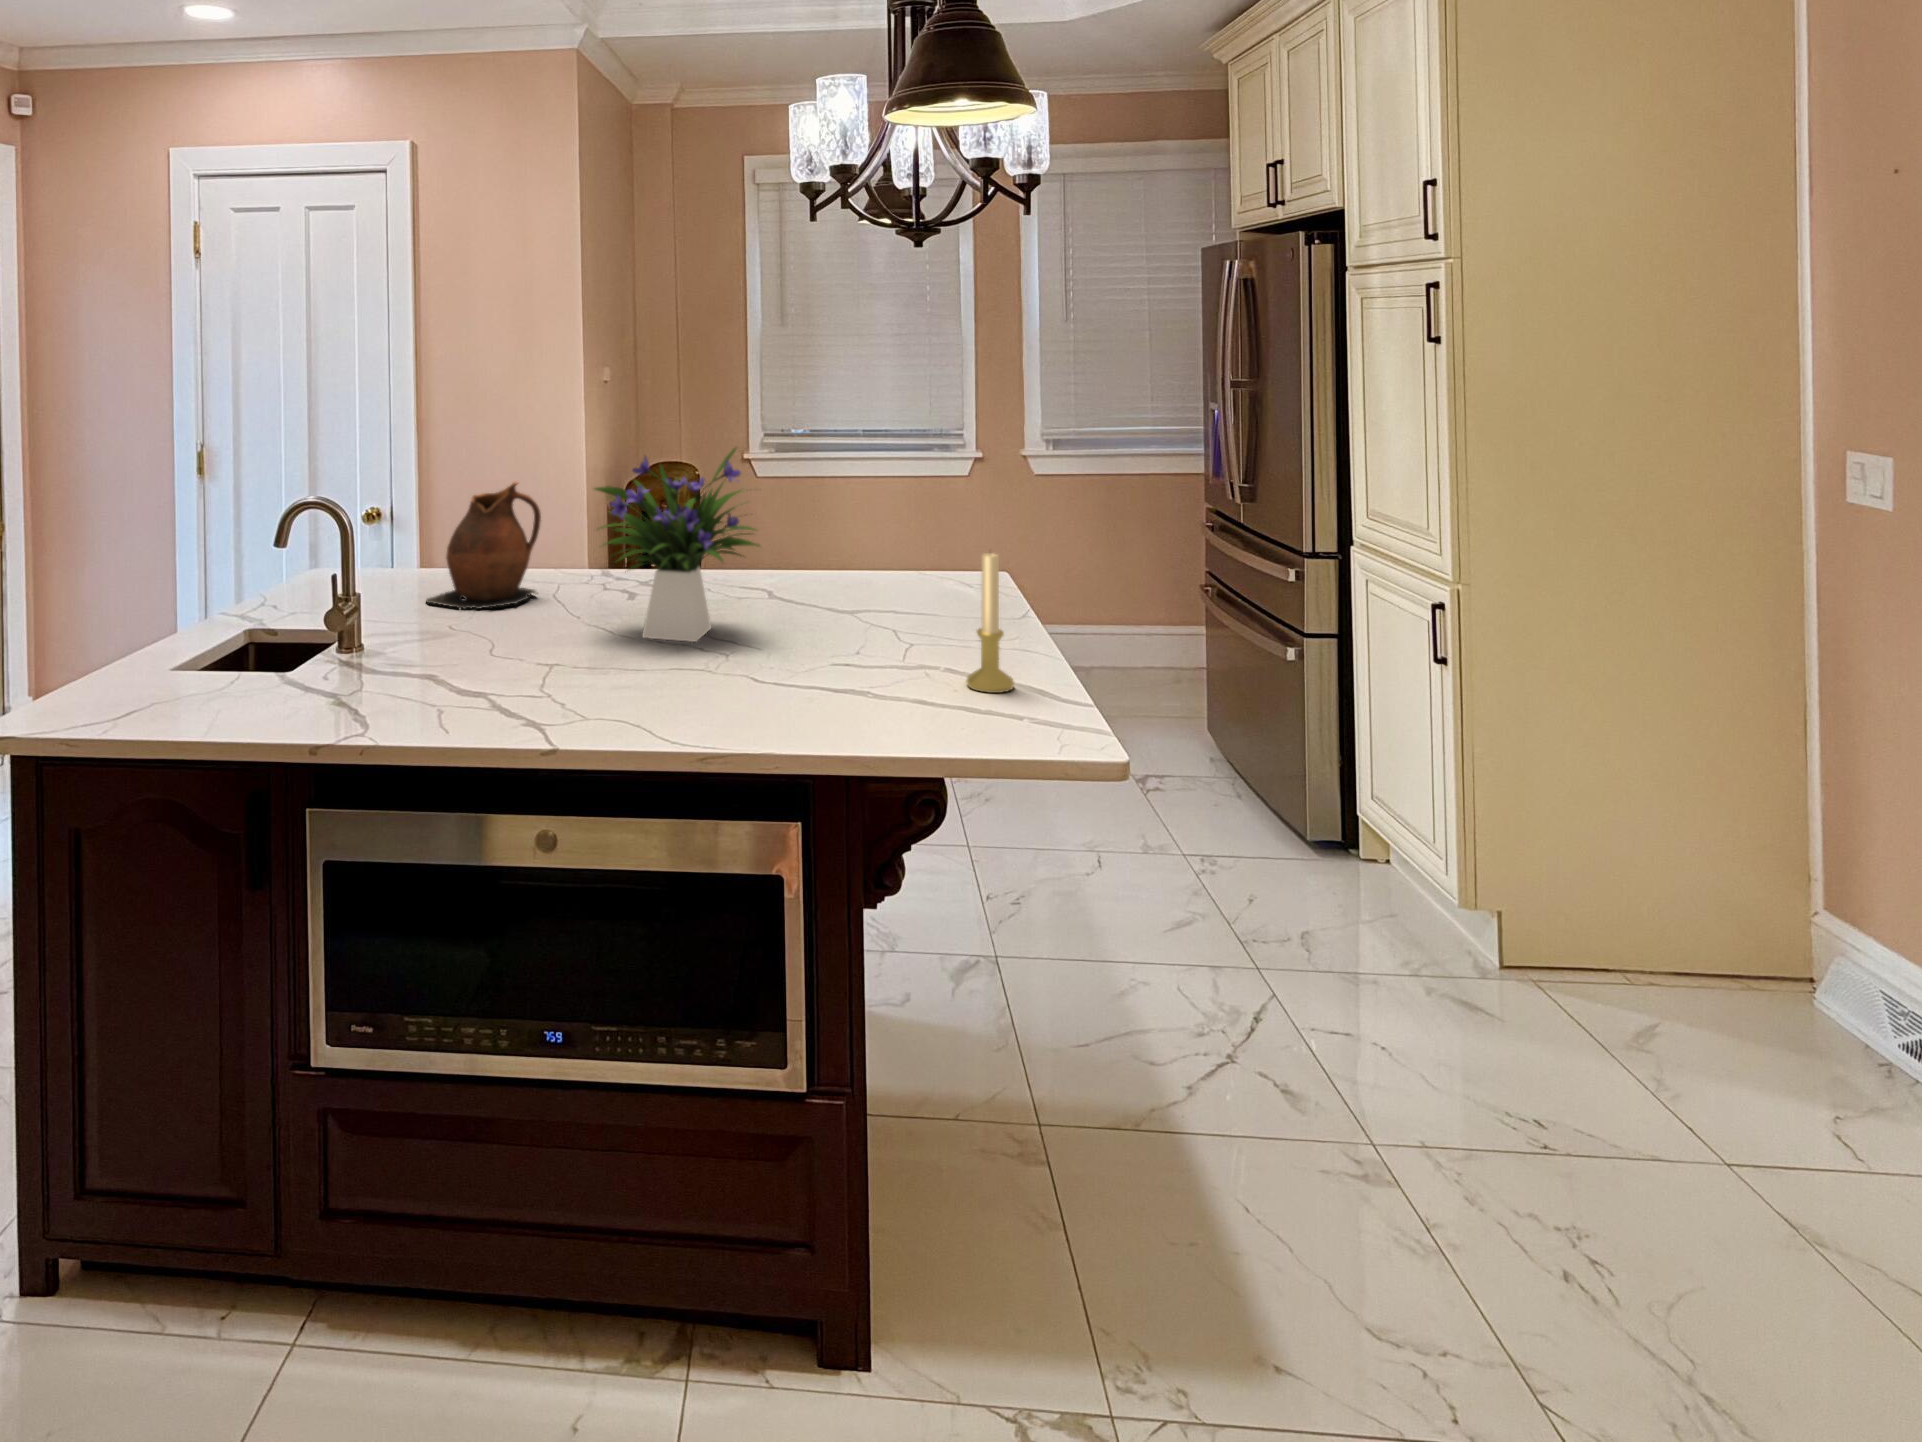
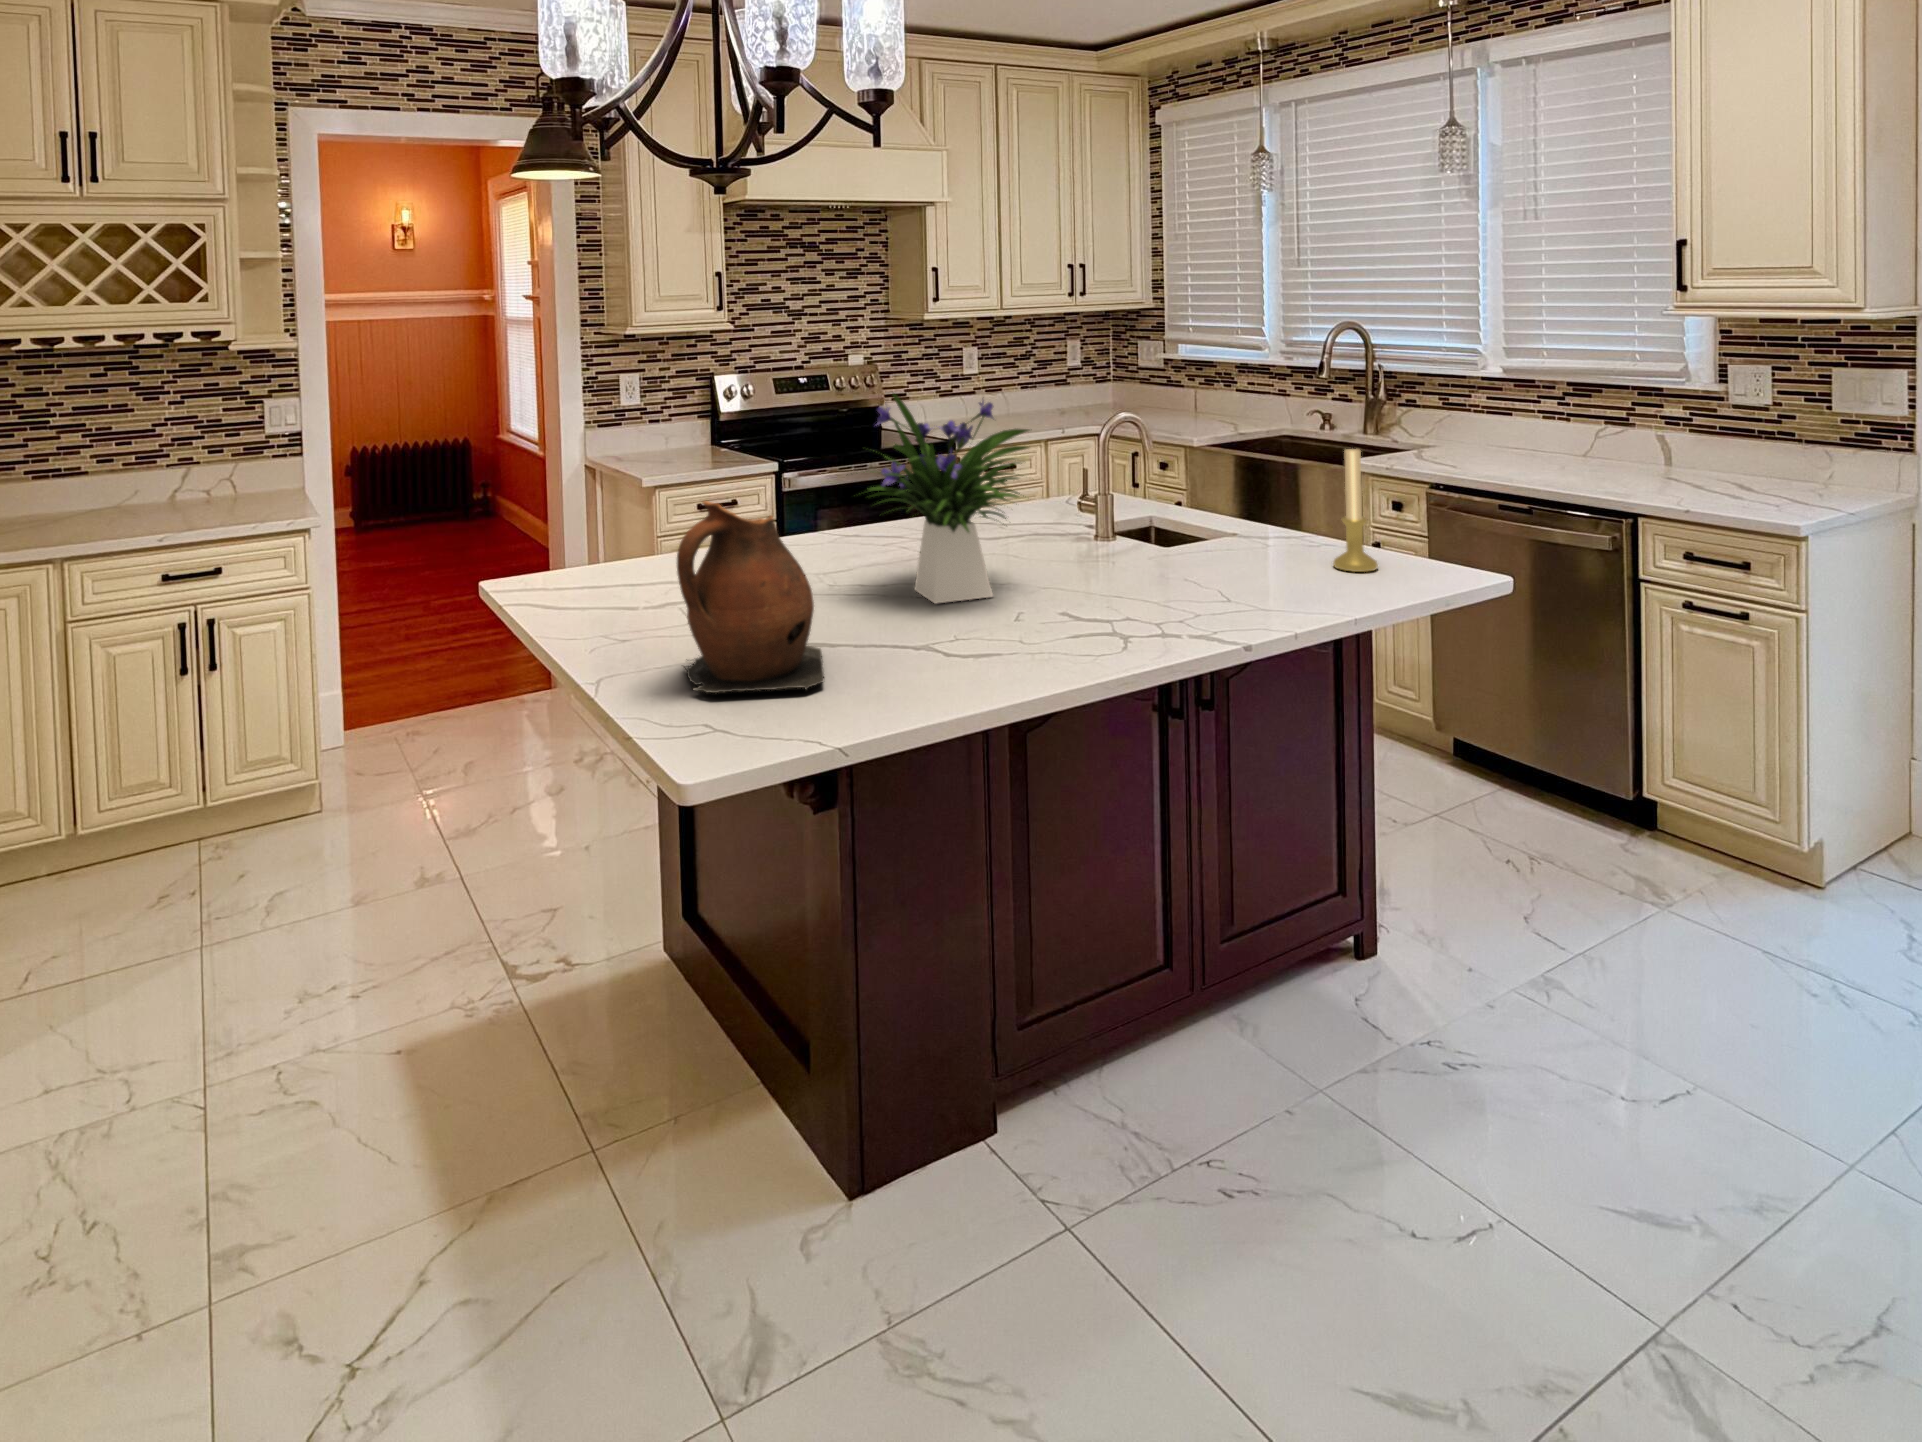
ceramic pitcher: present [426,482,541,609] -> present [677,501,824,693]
candle holder: present [966,553,1014,693] -> present [1333,449,1378,572]

